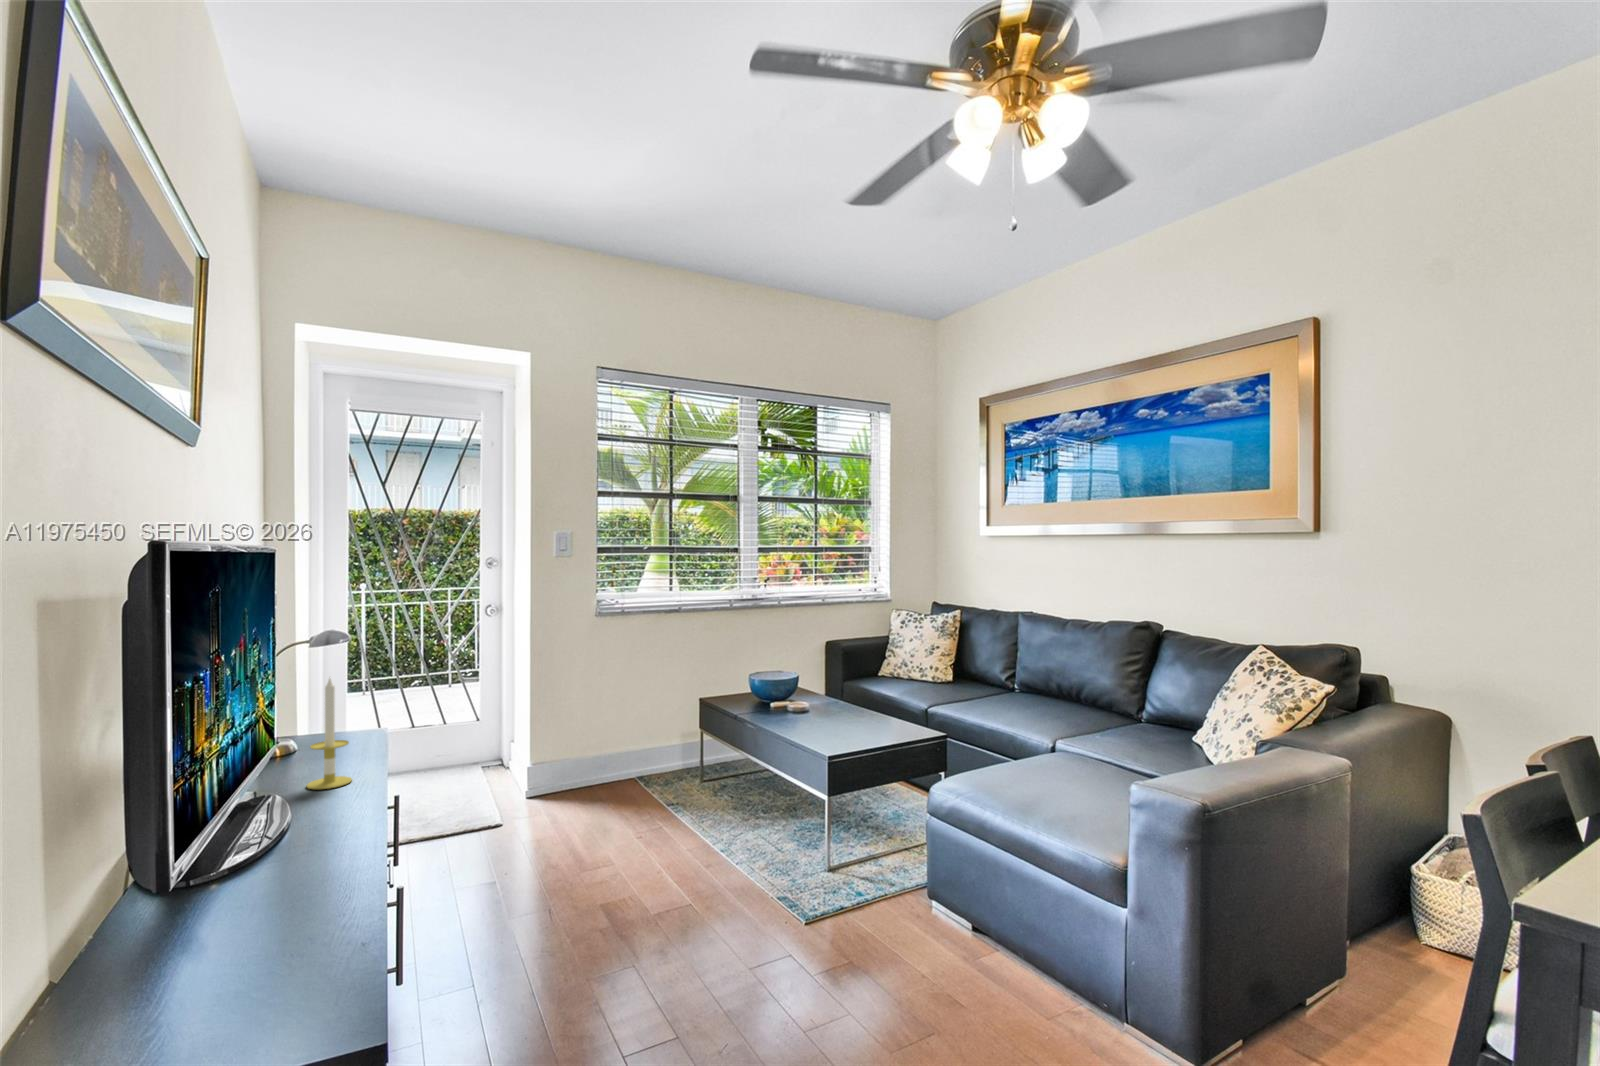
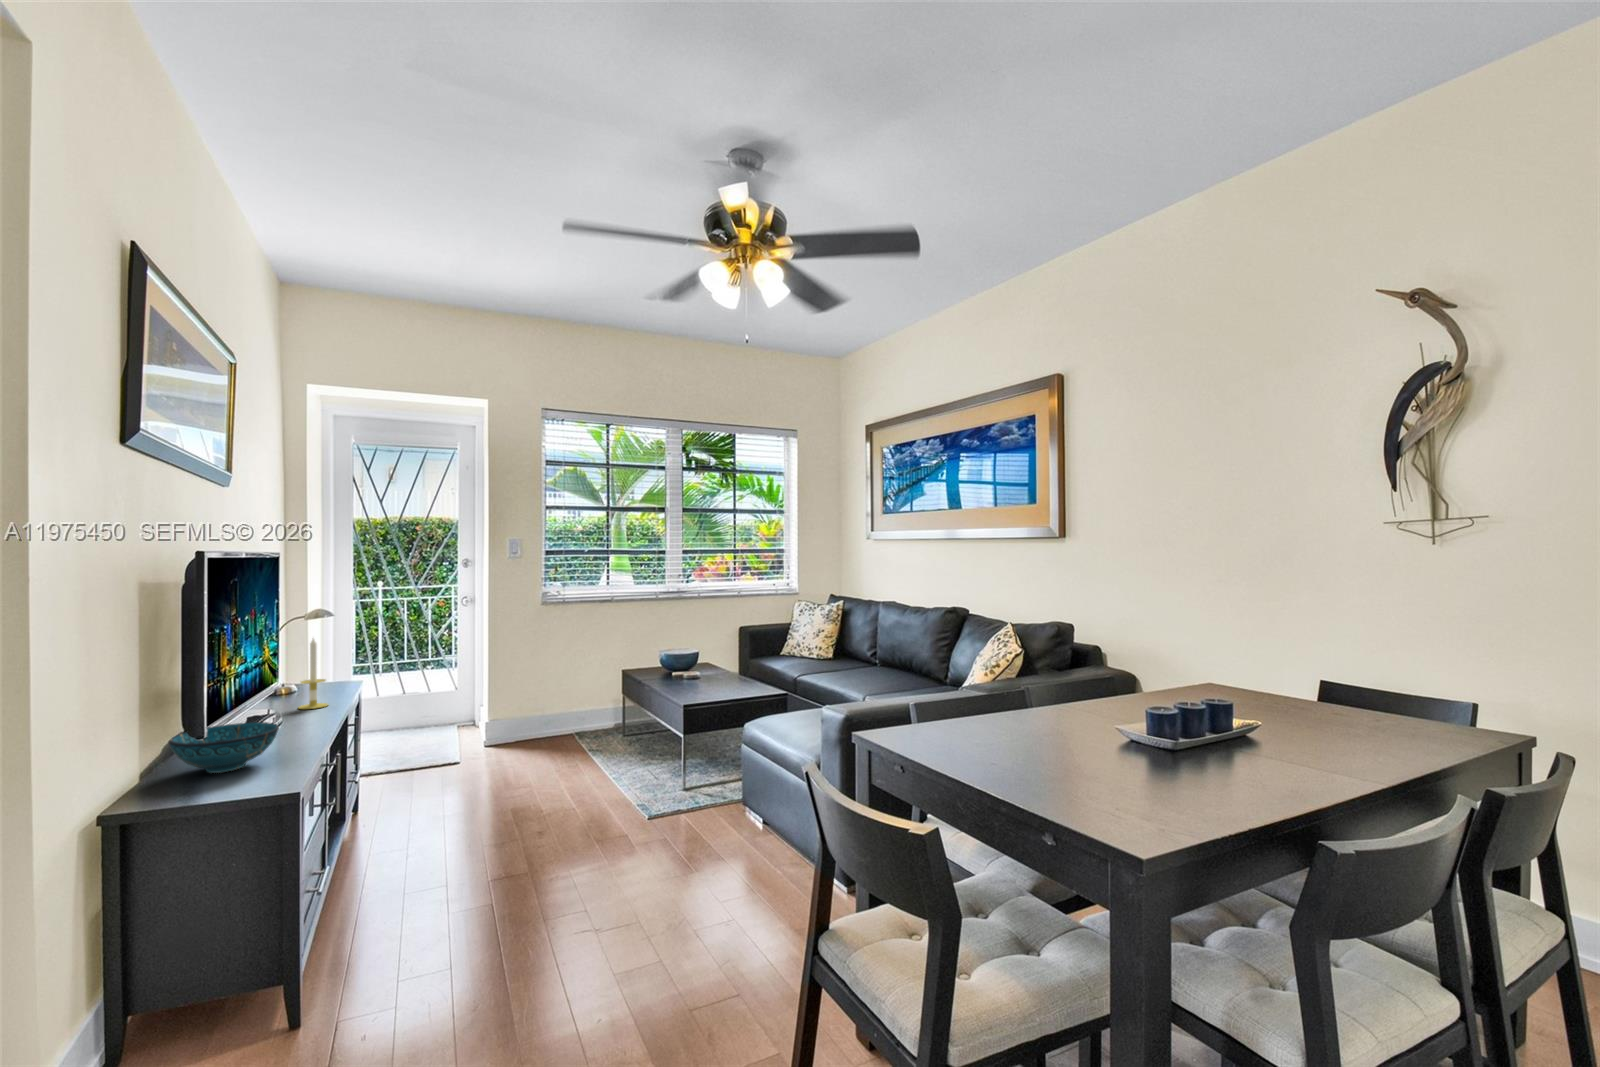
decorative bowl: none [104,848,309,960] -> present [169,722,279,773]

